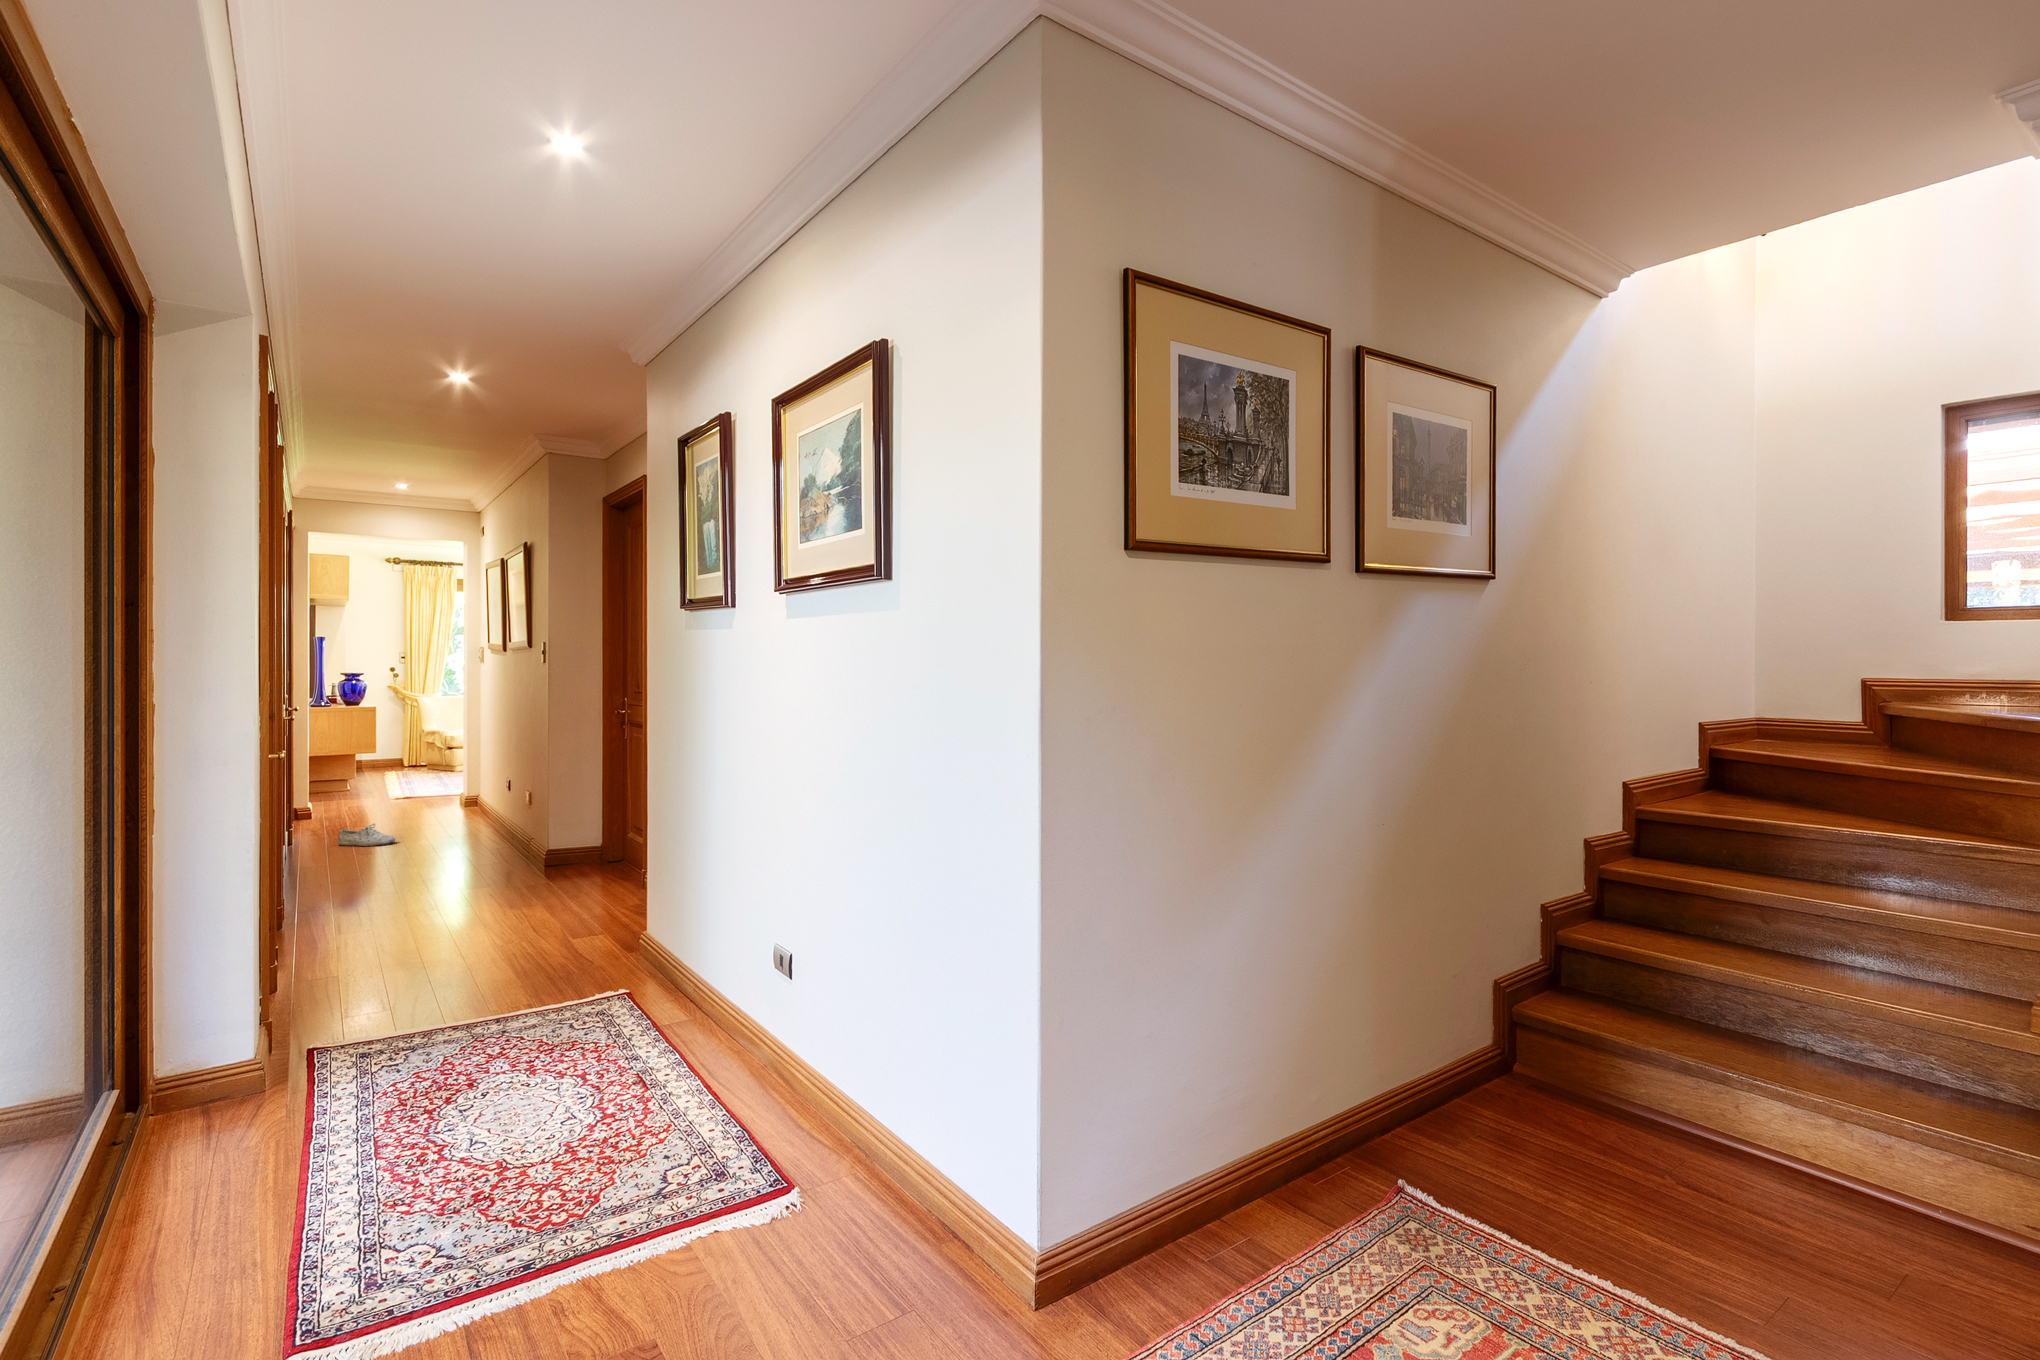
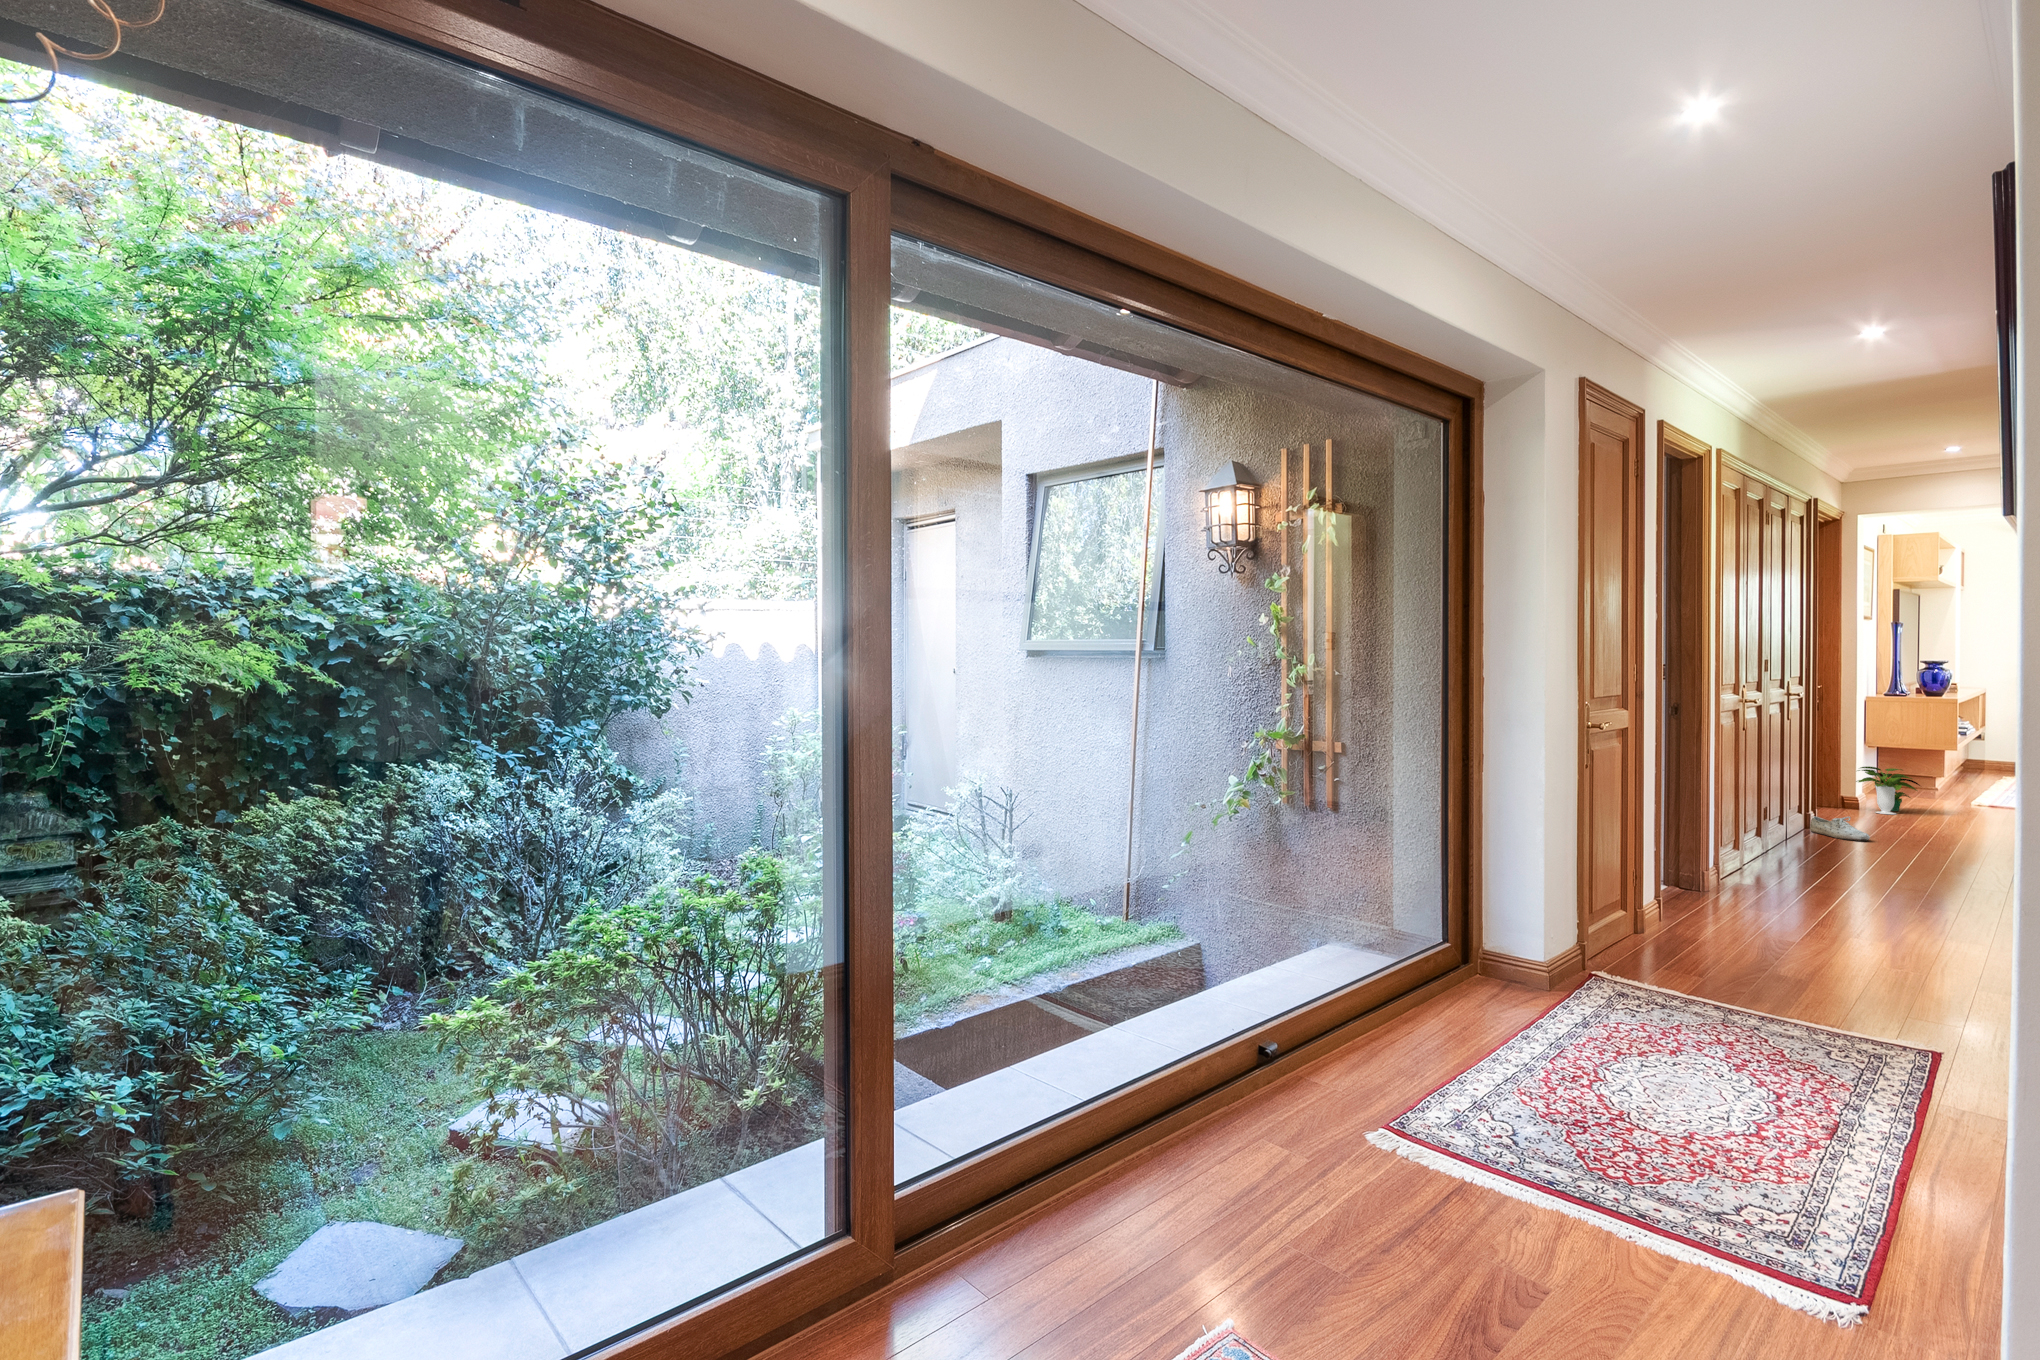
potted plant: none [351,773,407,817] -> present [1856,767,1920,814]

